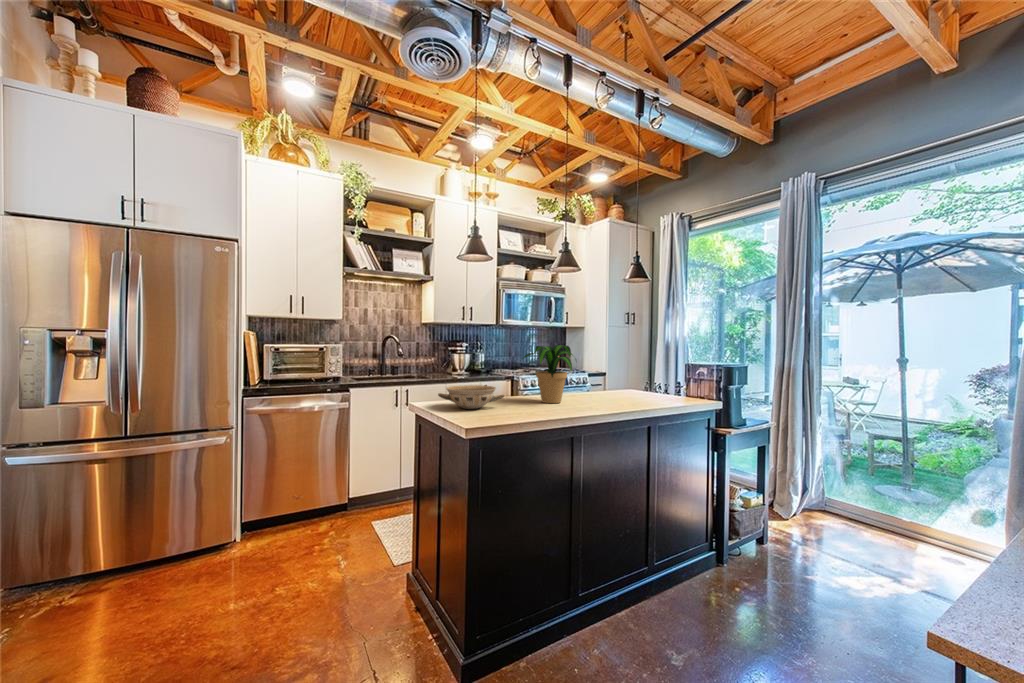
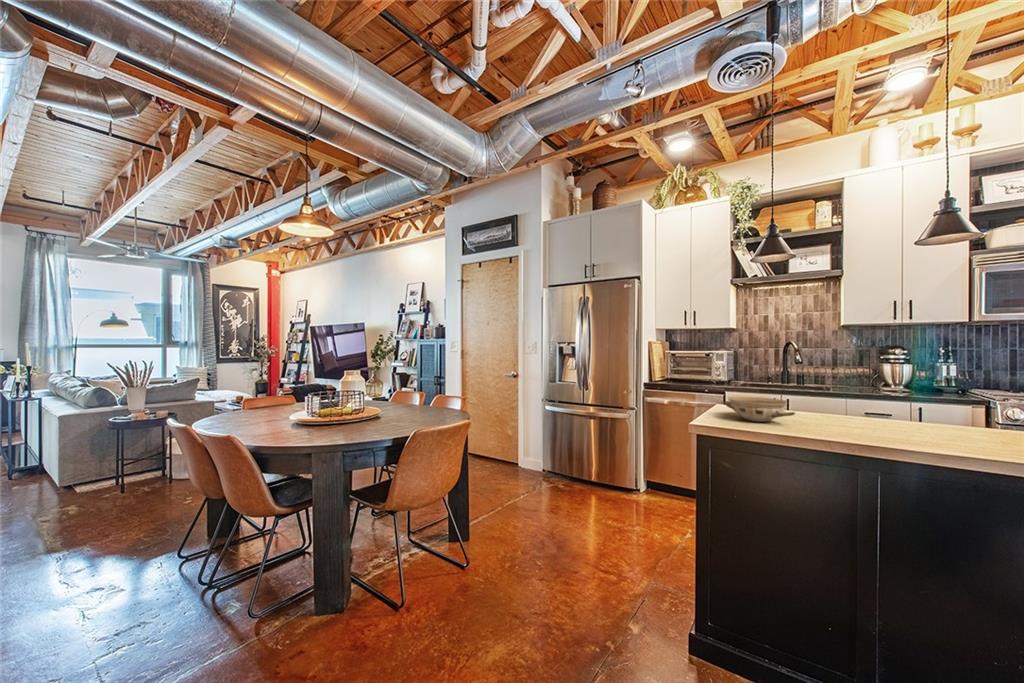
potted plant: present [524,345,572,403] -> none [841,359,947,438]

